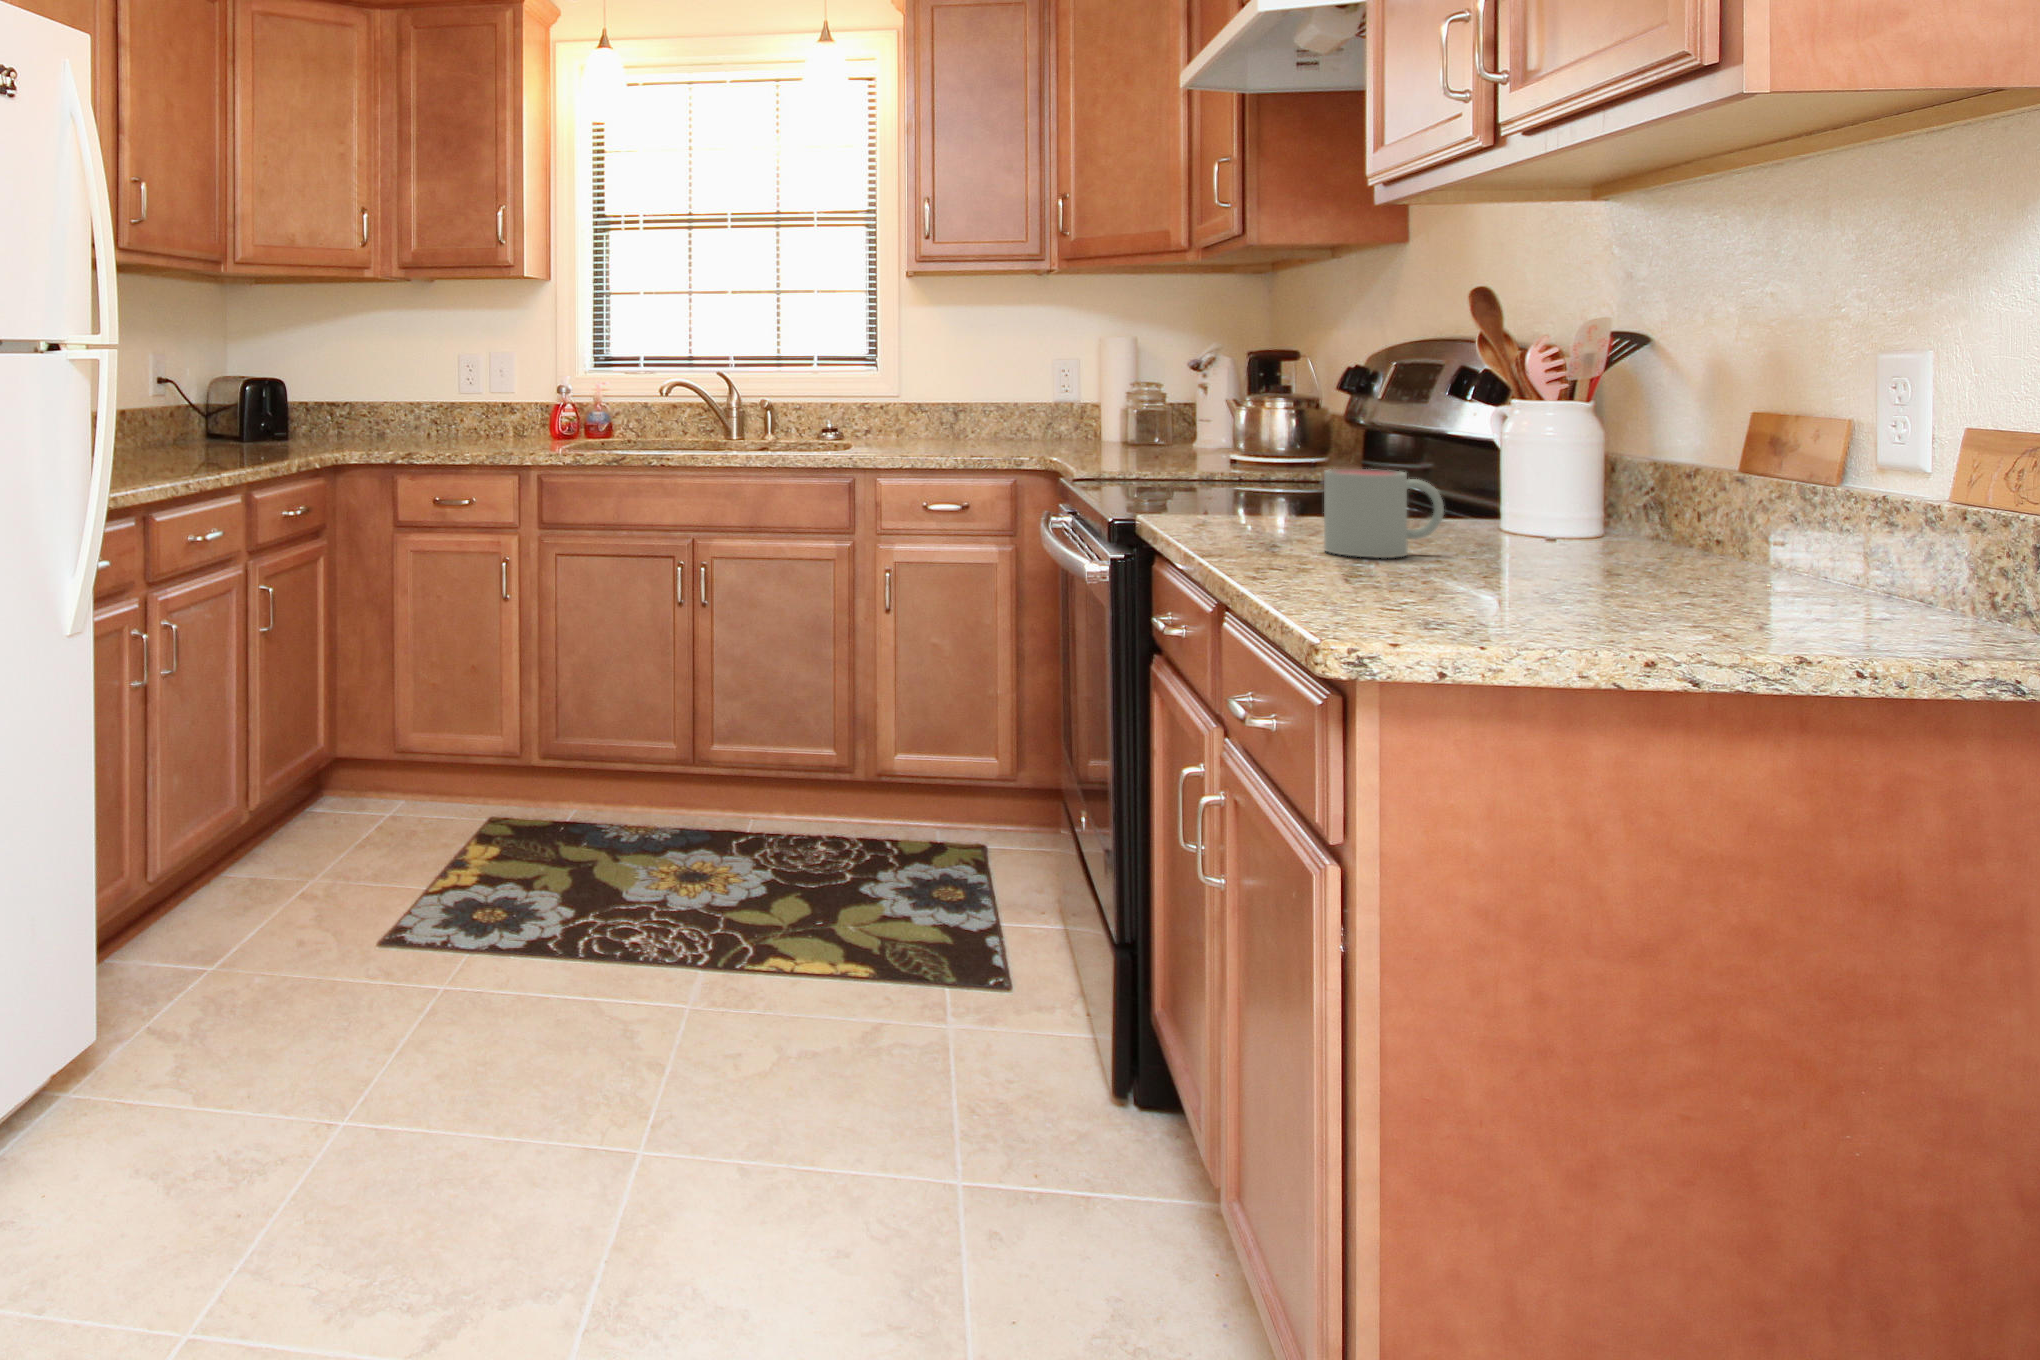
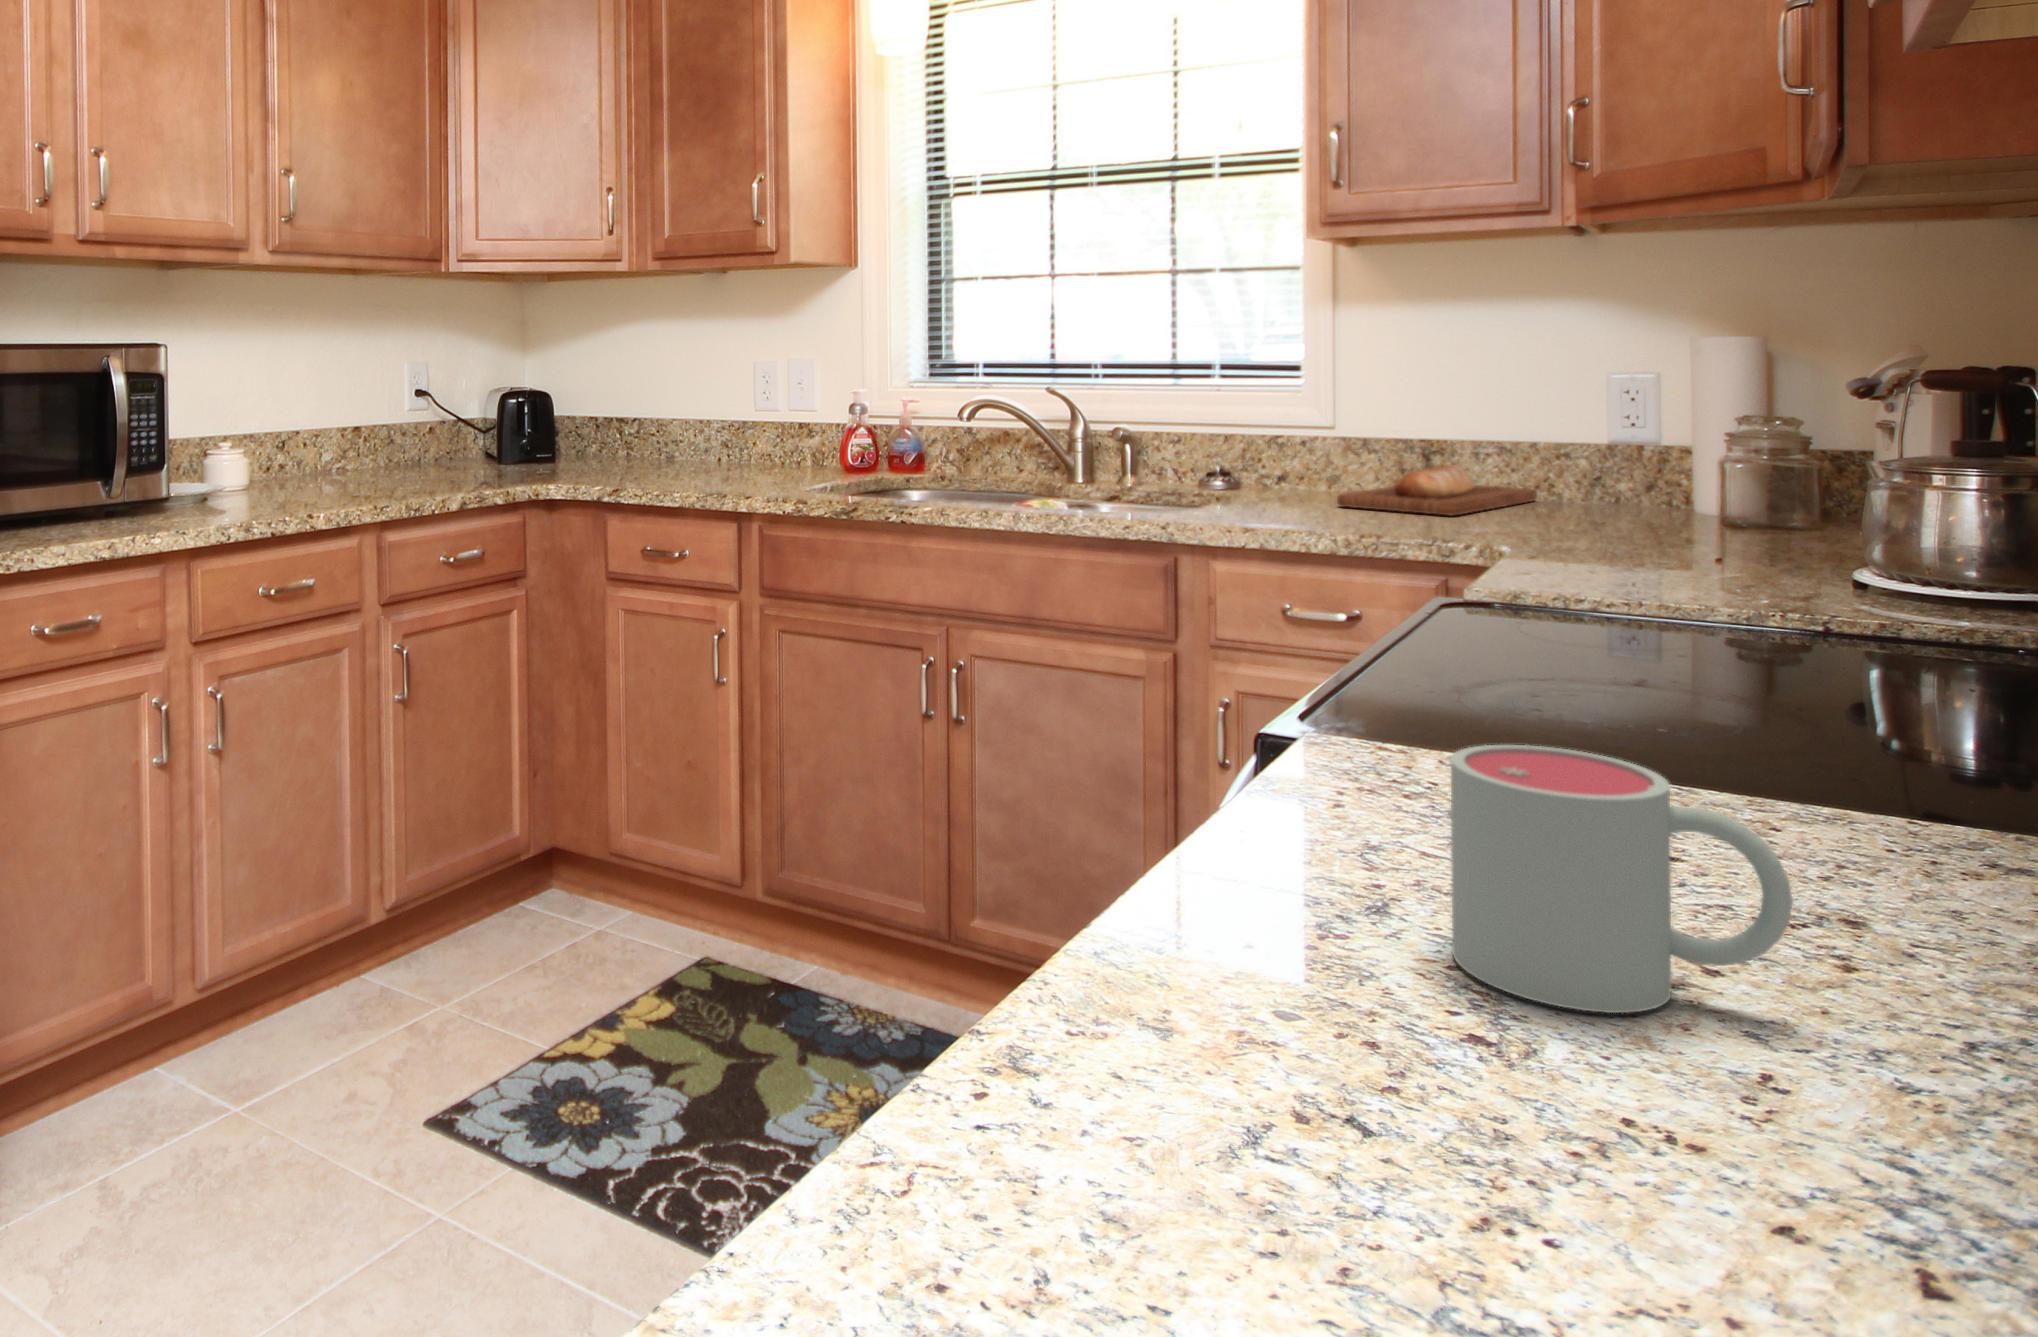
bread loaf: none [912,419,1006,447] -> present [1337,465,1537,515]

